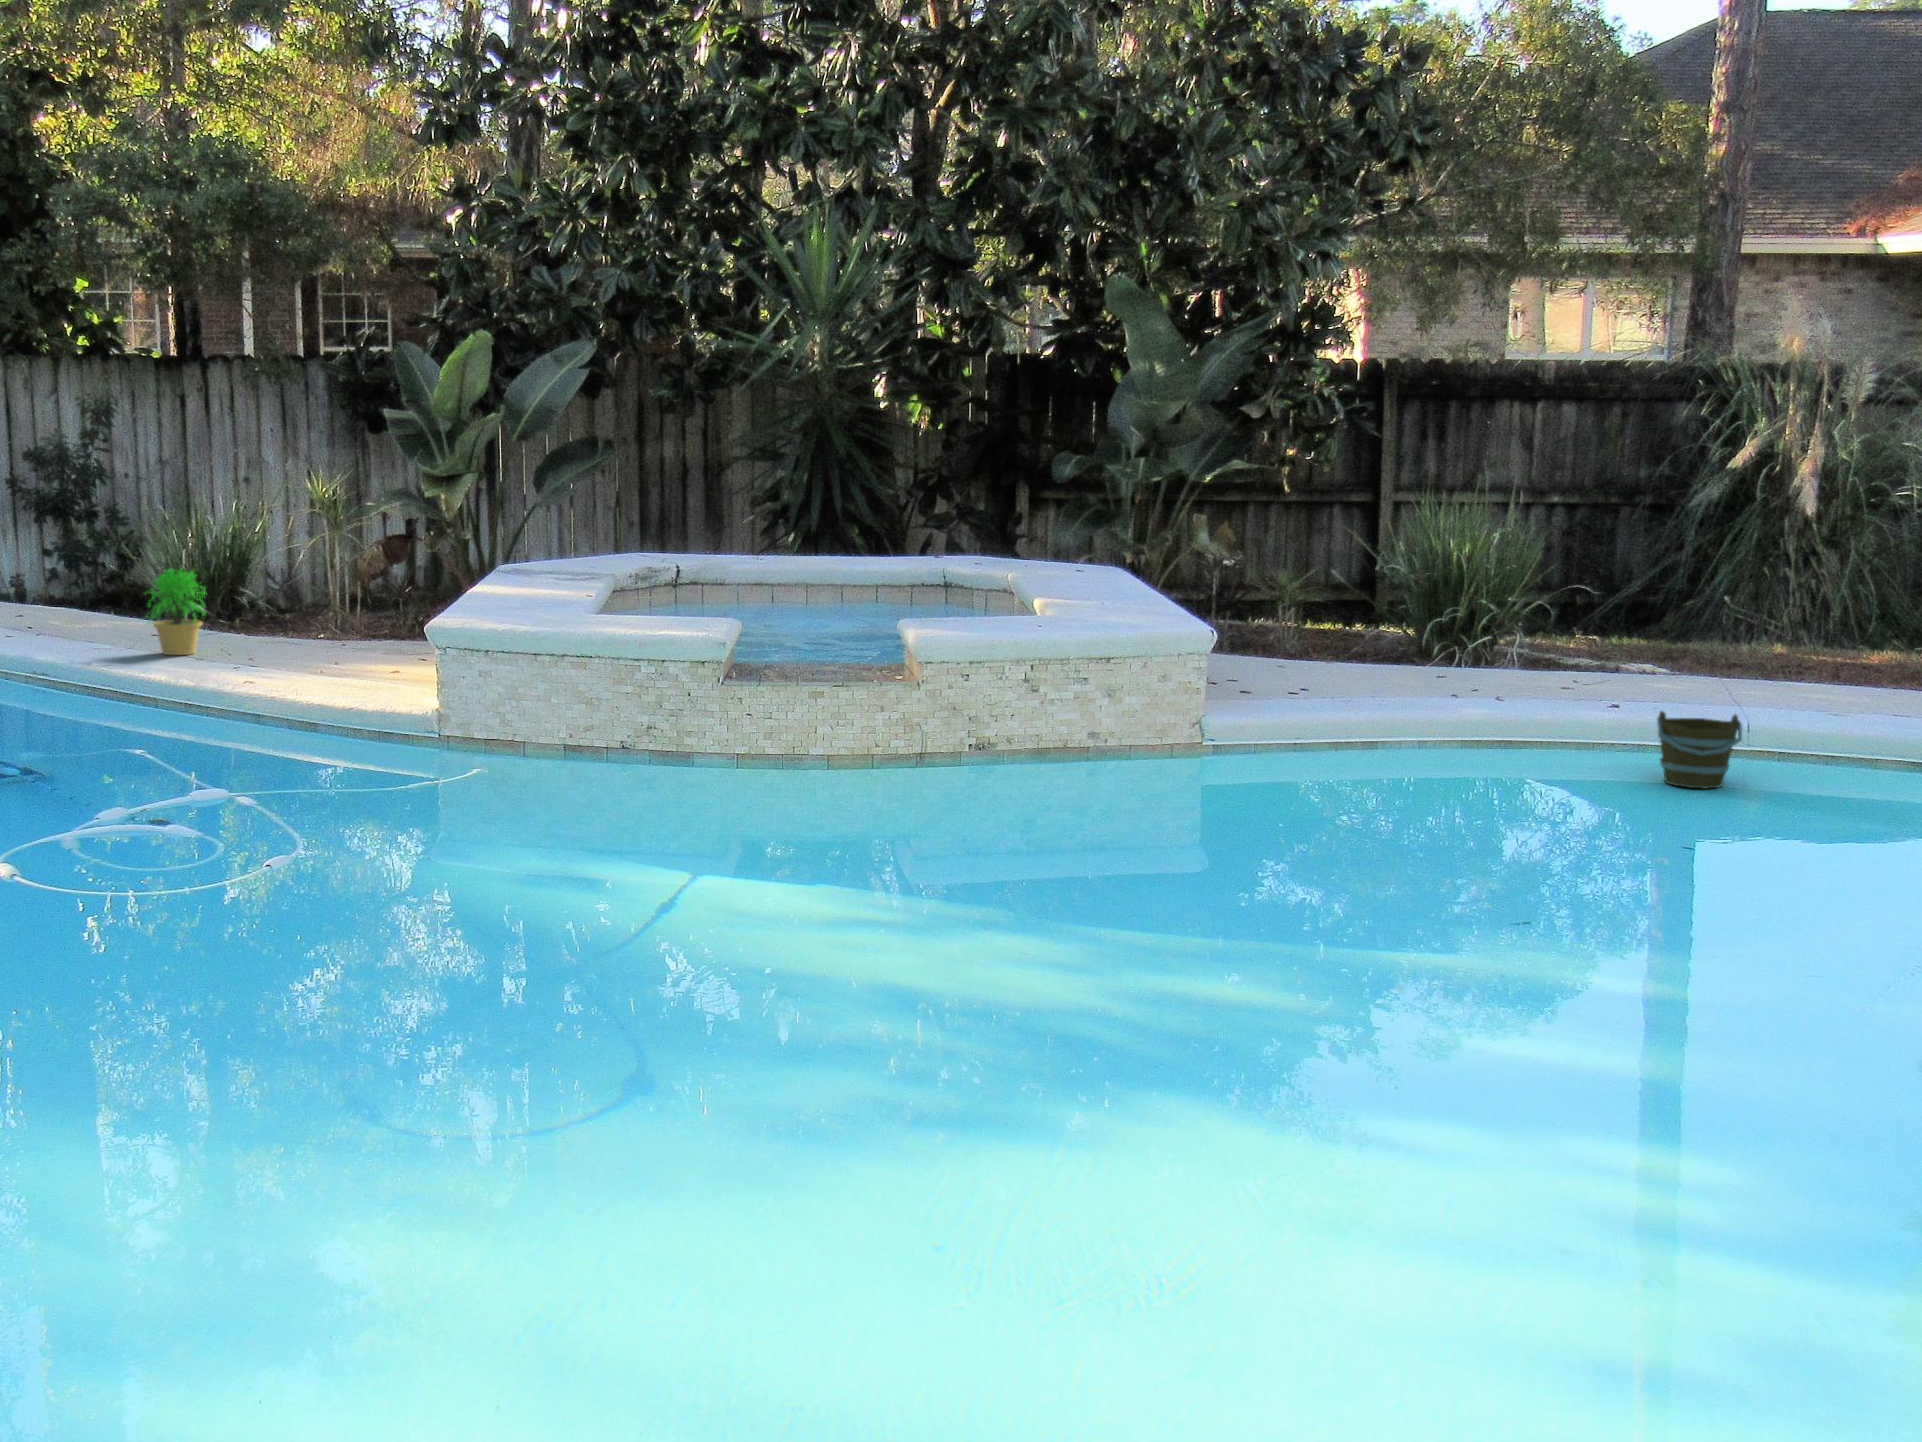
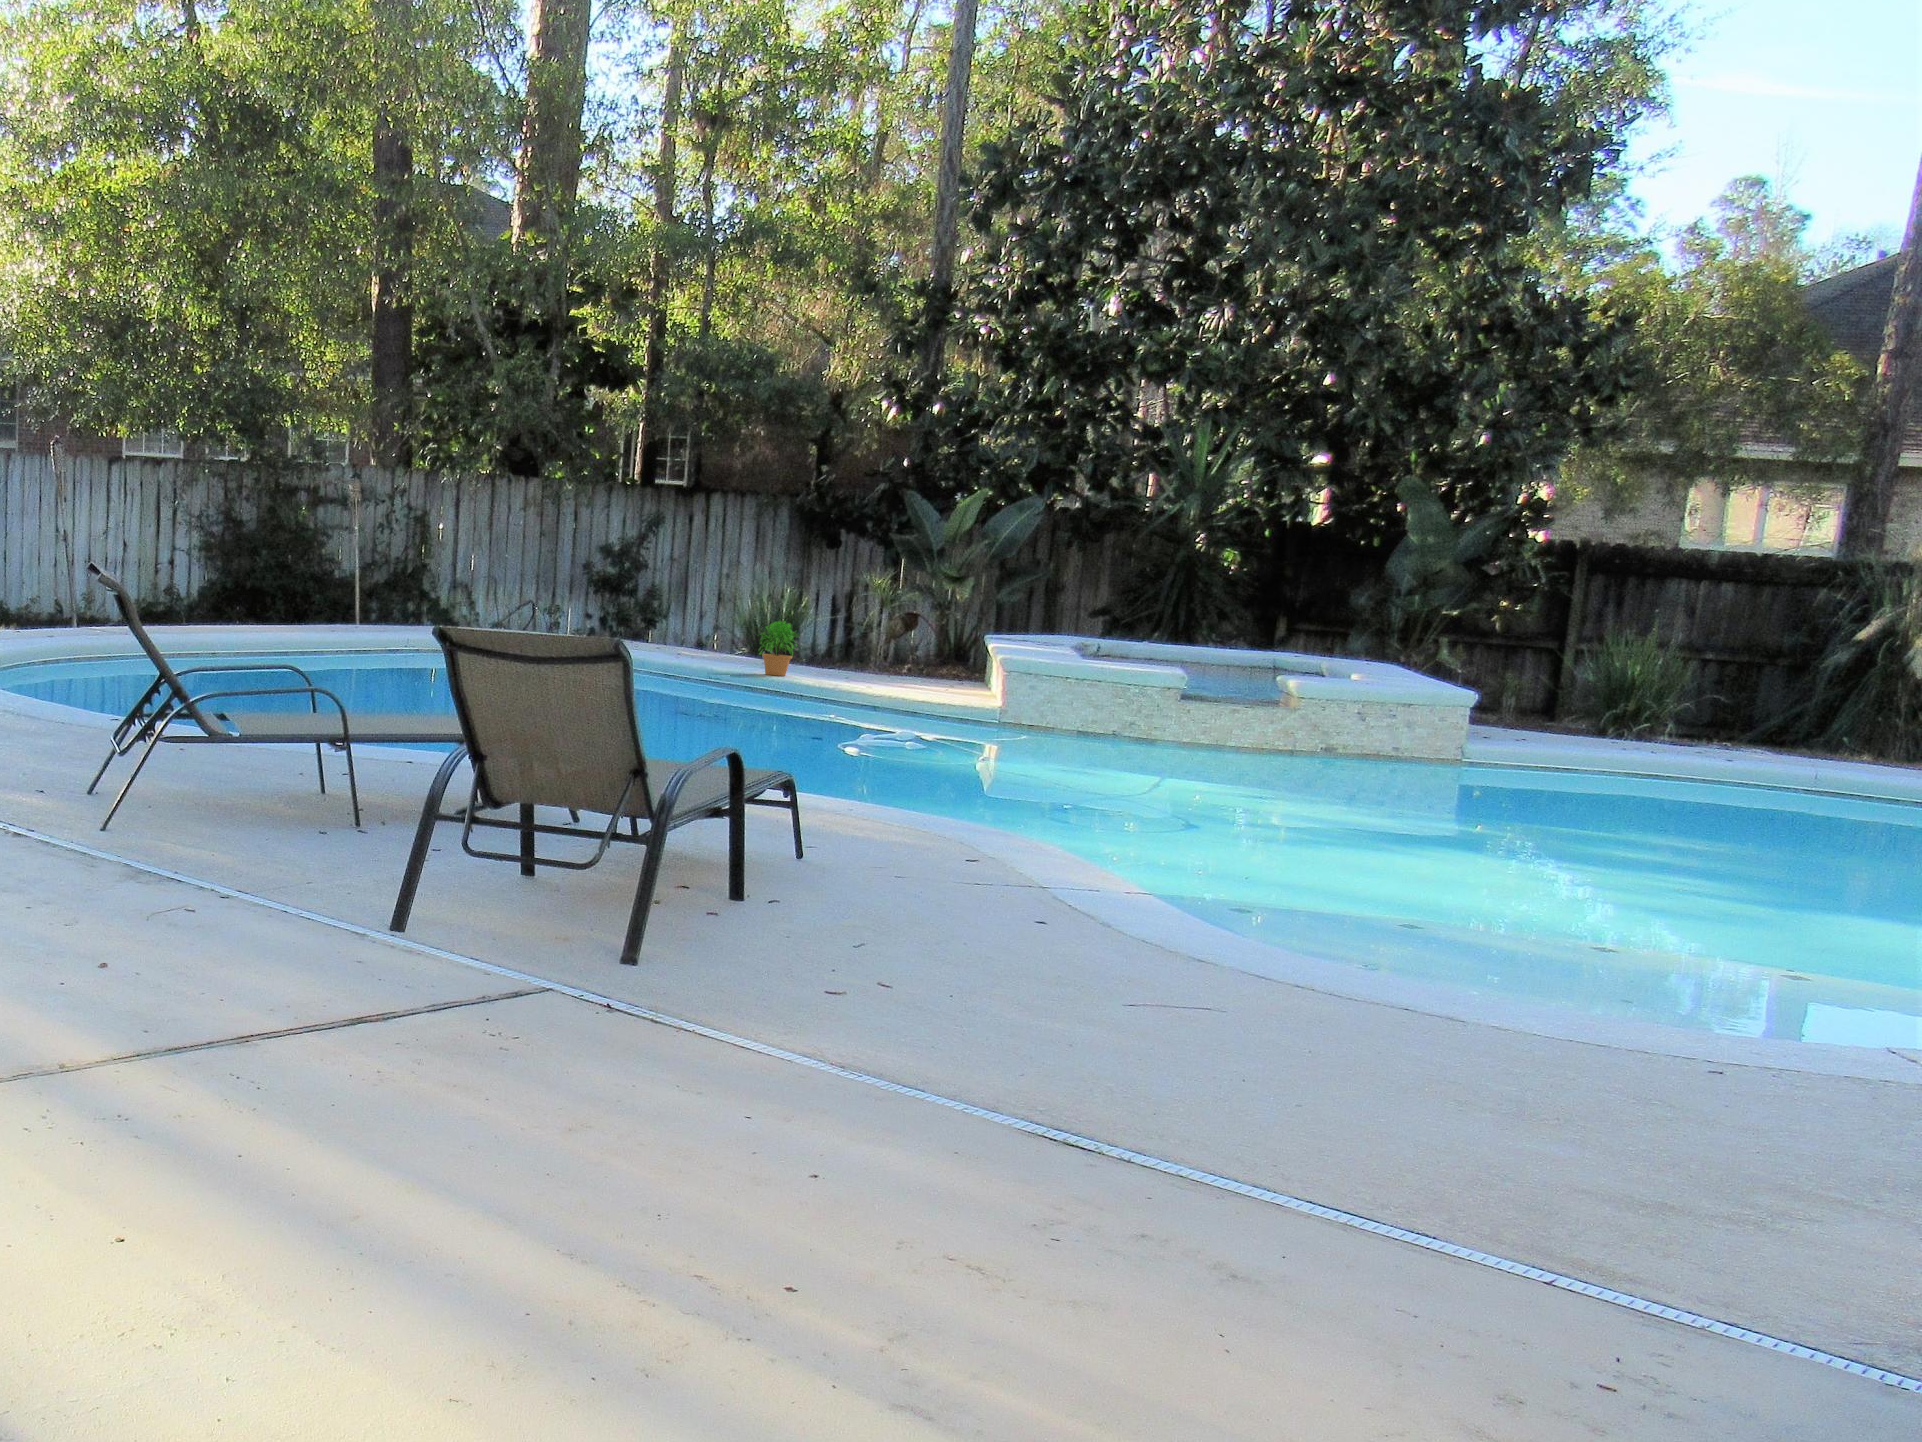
bucket: present [1657,711,1742,788] -> none [1770,759,1824,807]

